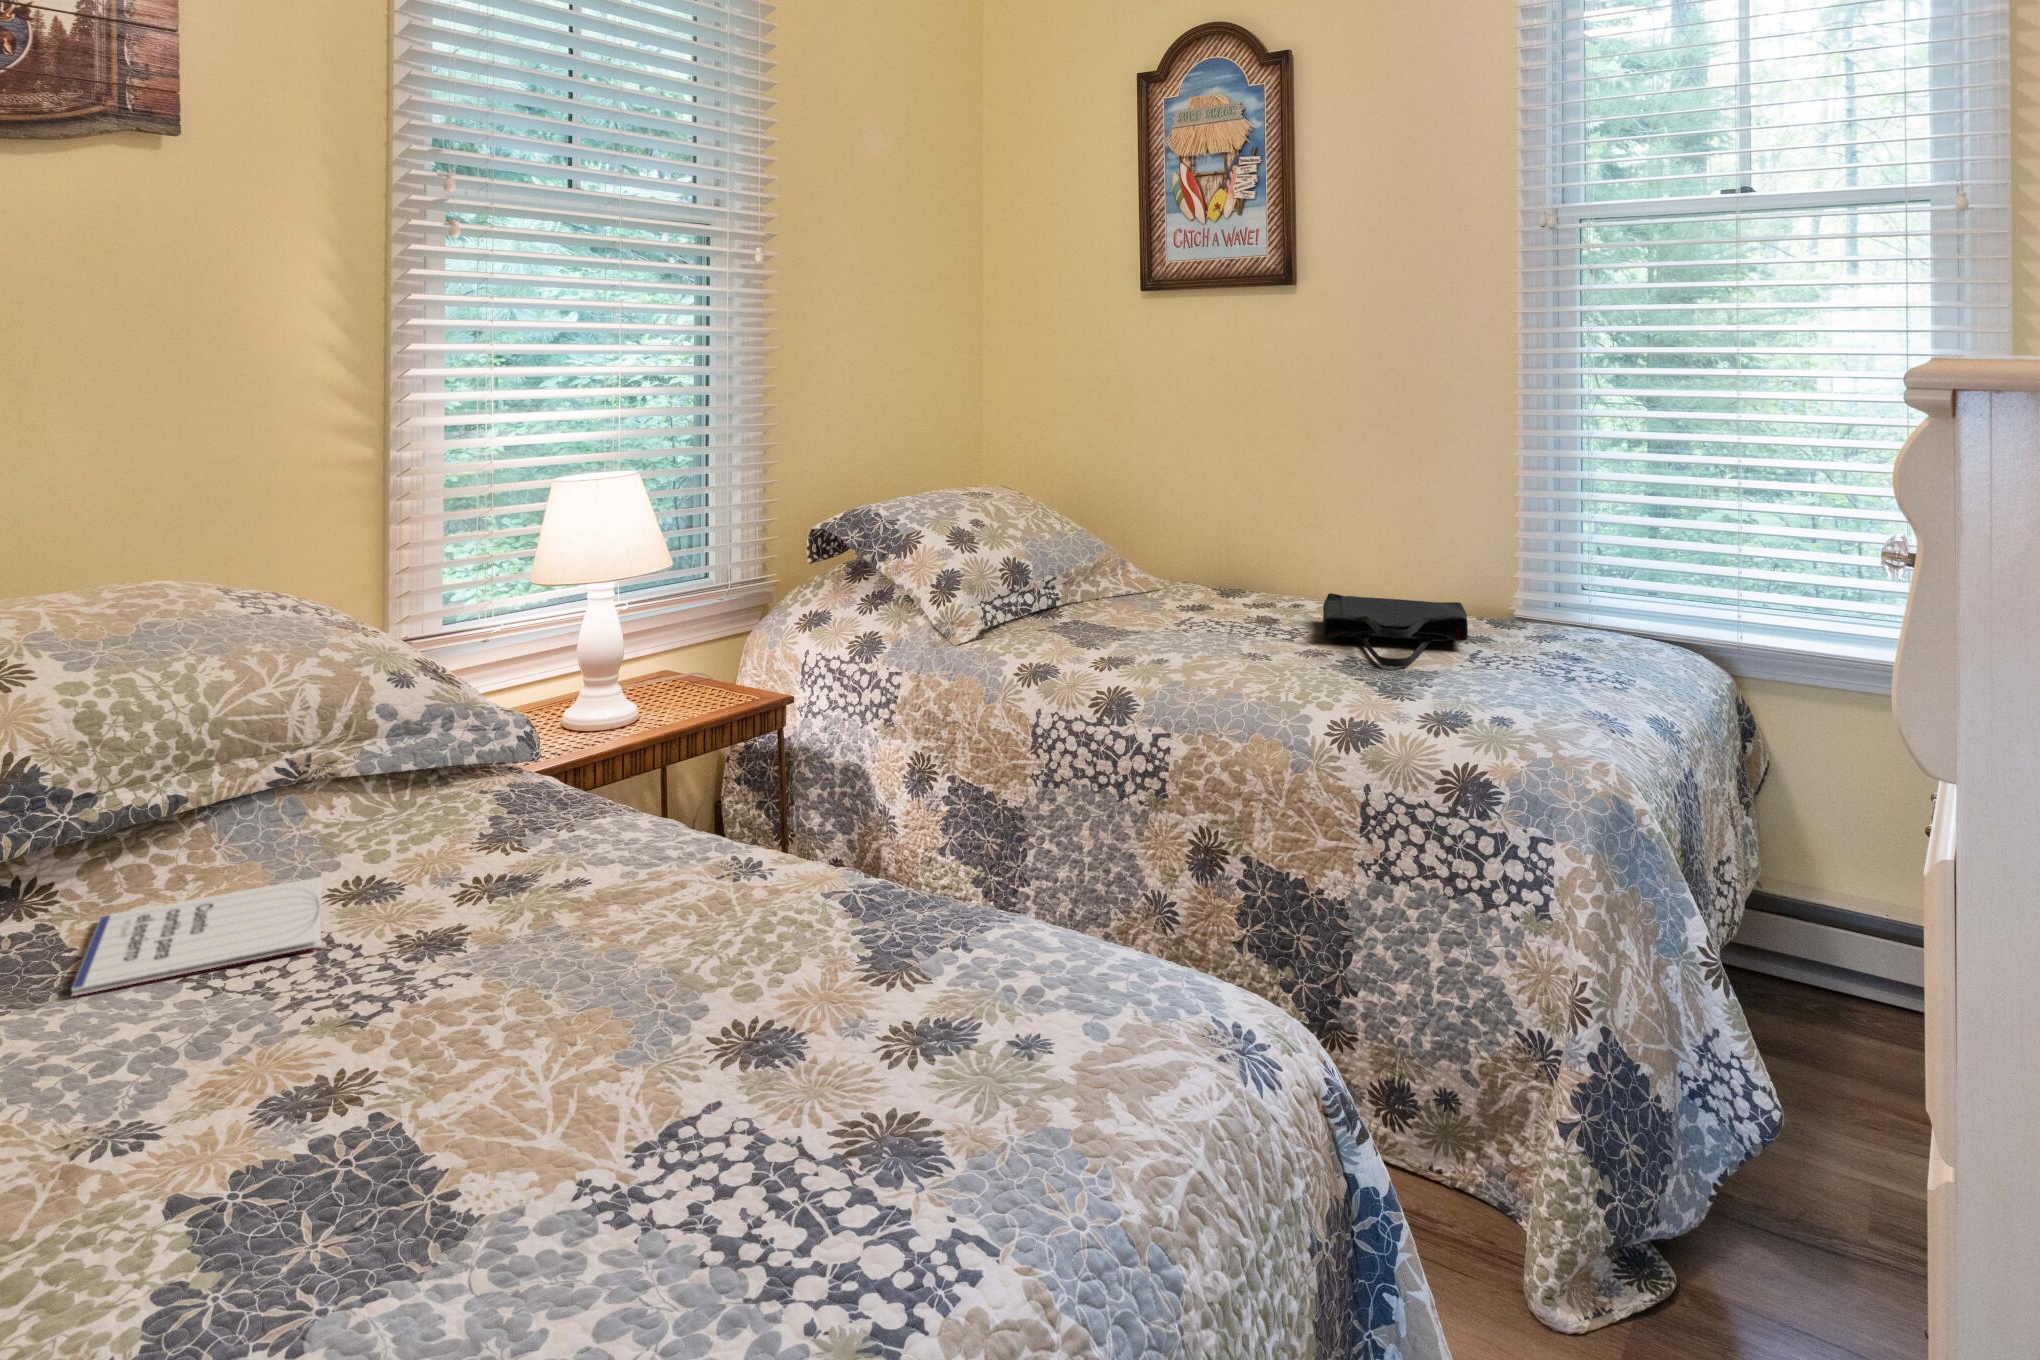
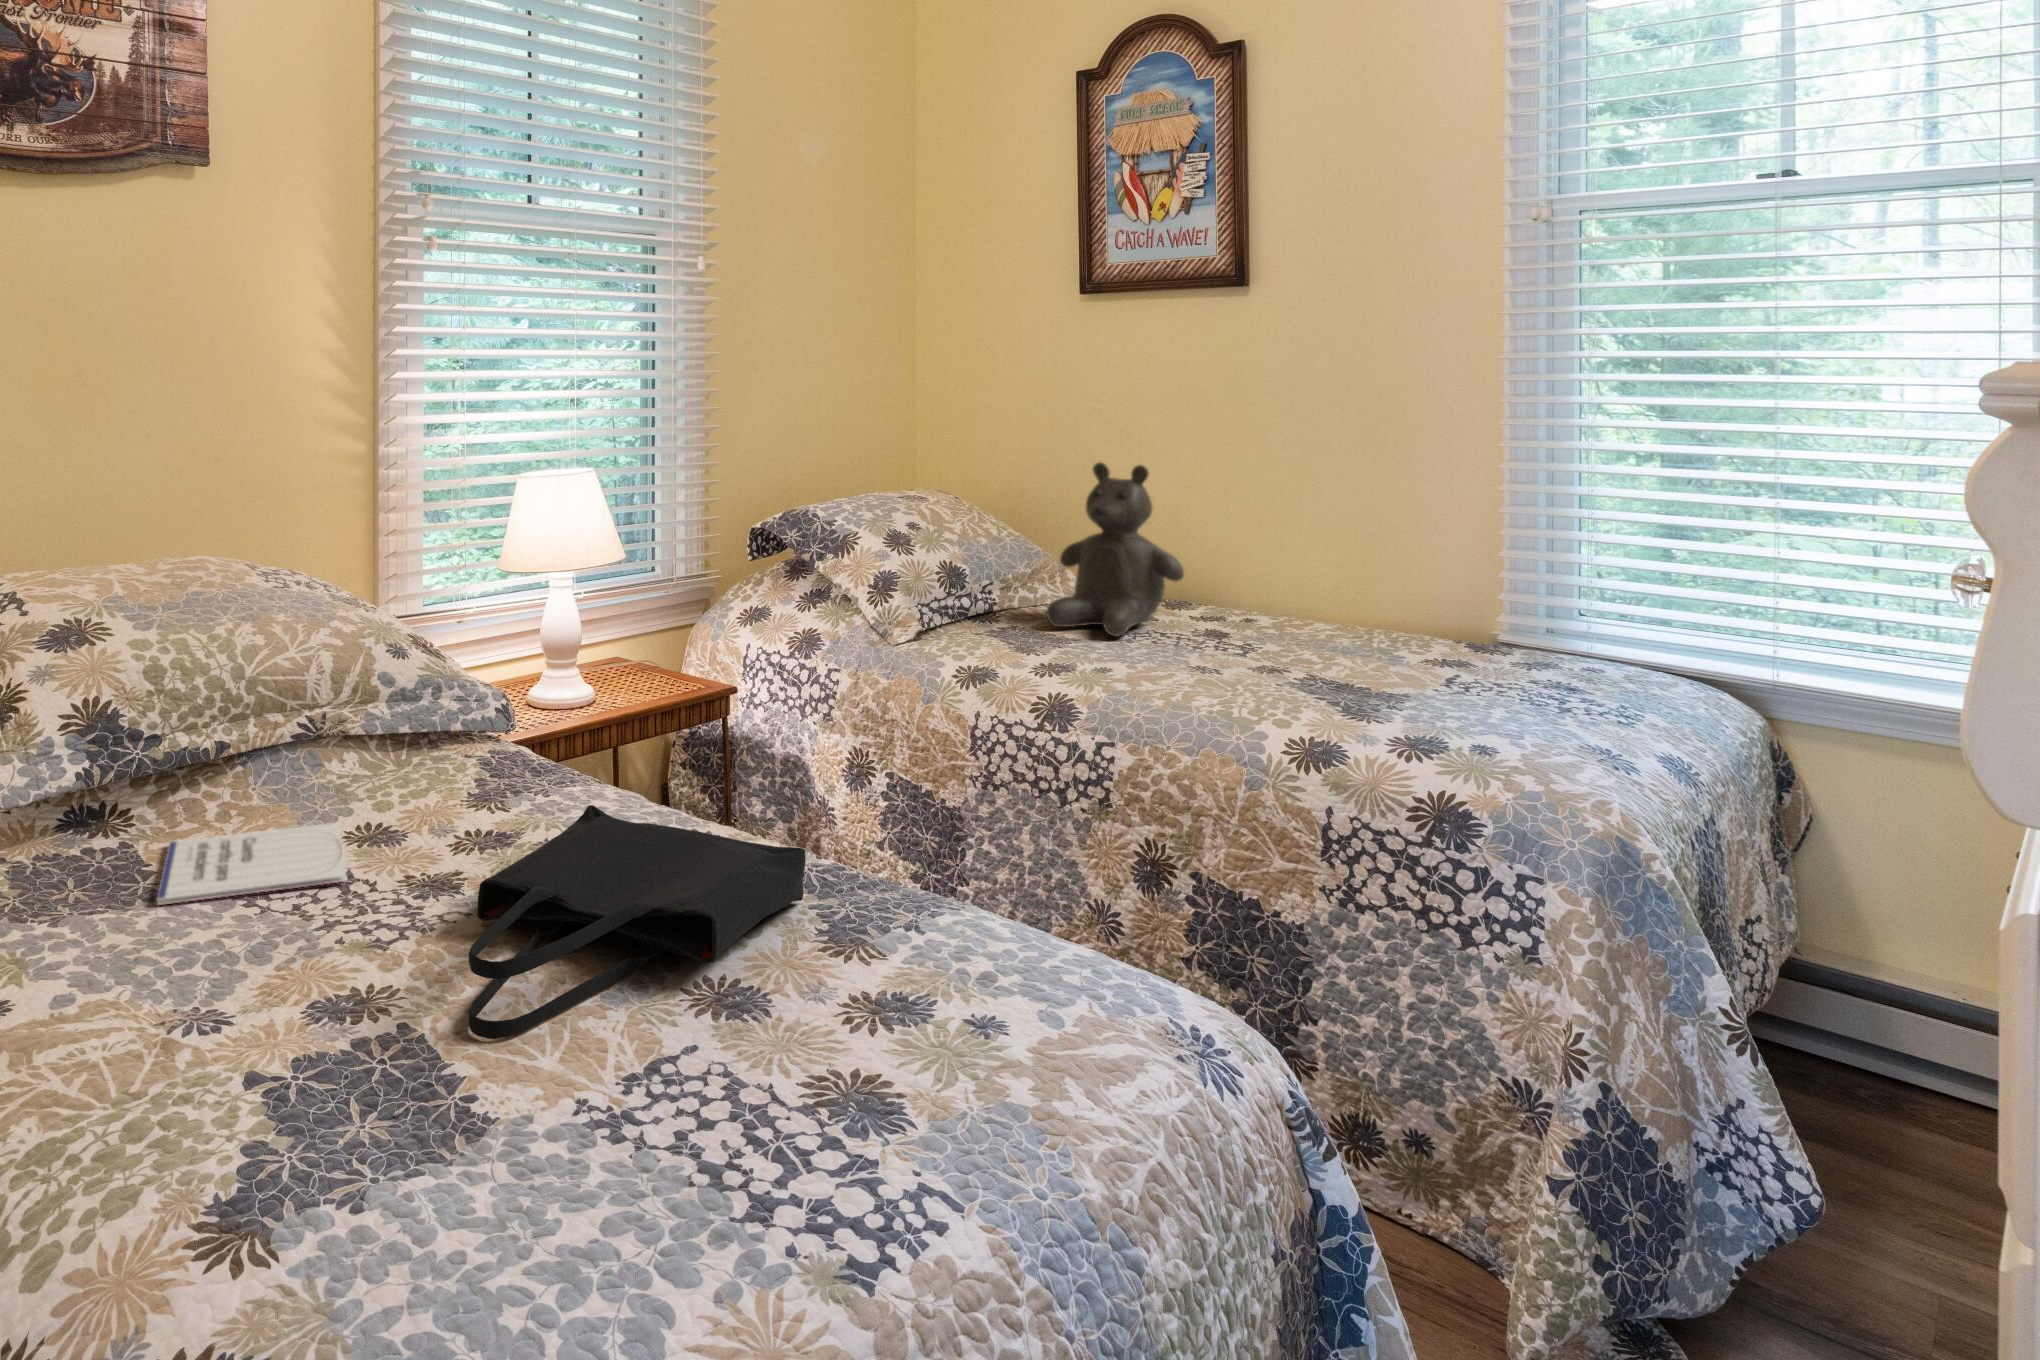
teddy bear: none [1105,459,1234,628] -> present [1046,462,1184,636]
tote bag: present [1323,593,1468,667] -> present [469,805,806,1039]

